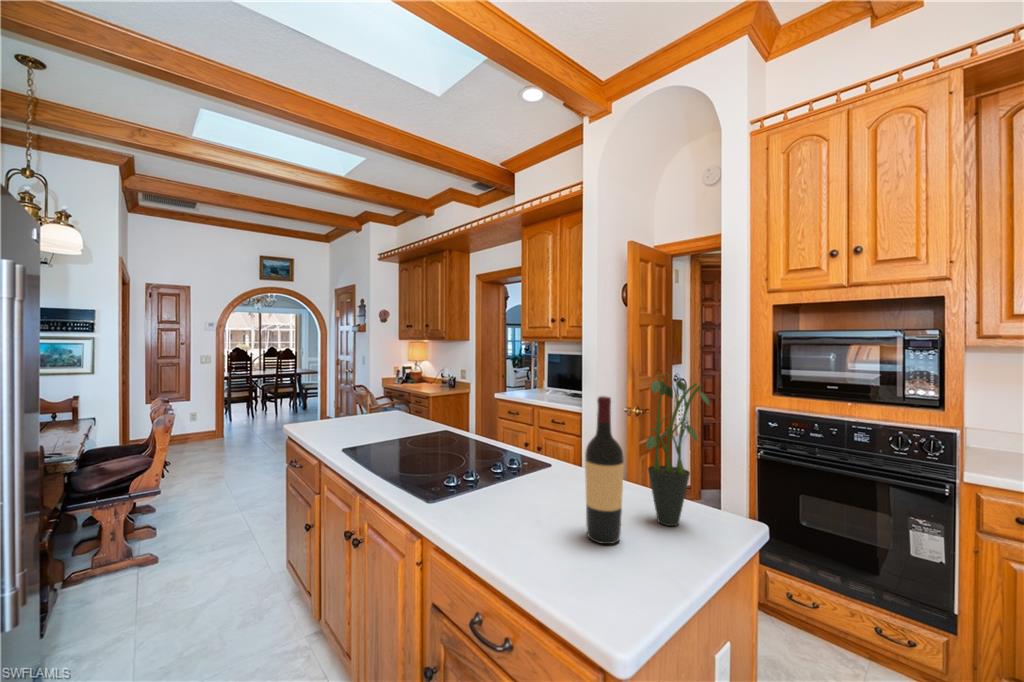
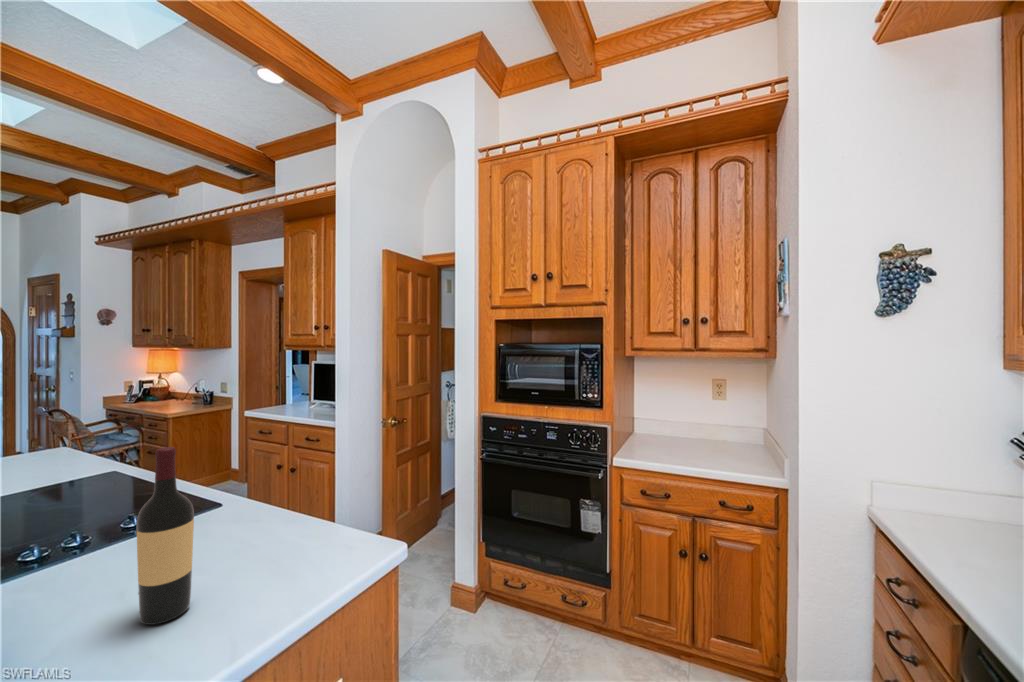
potted plant: present [646,373,709,526] -> none [239,409,322,576]

